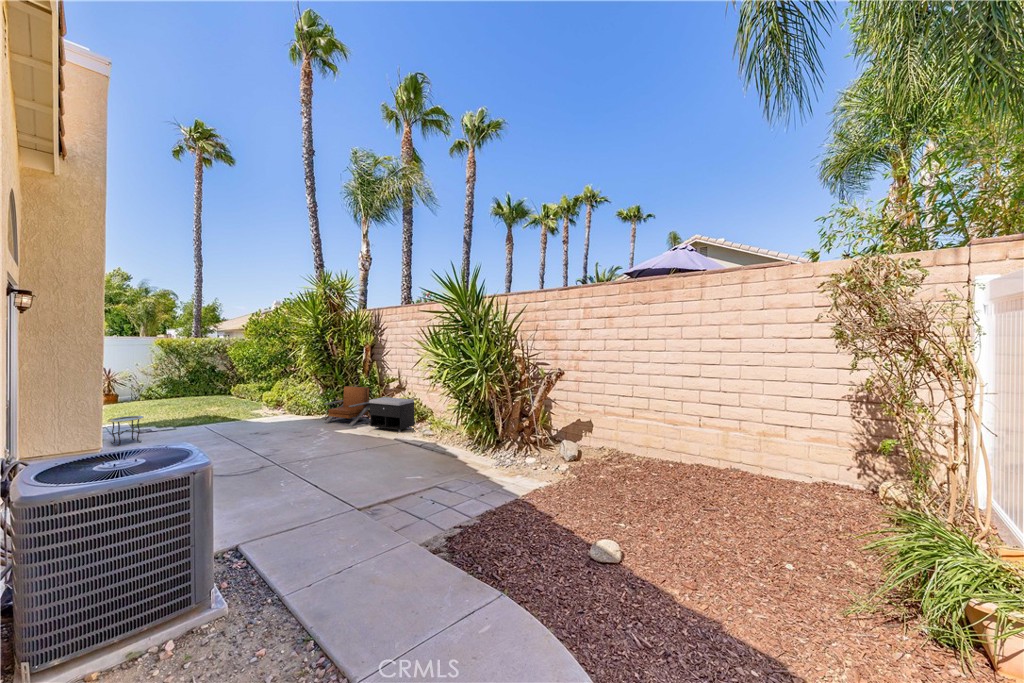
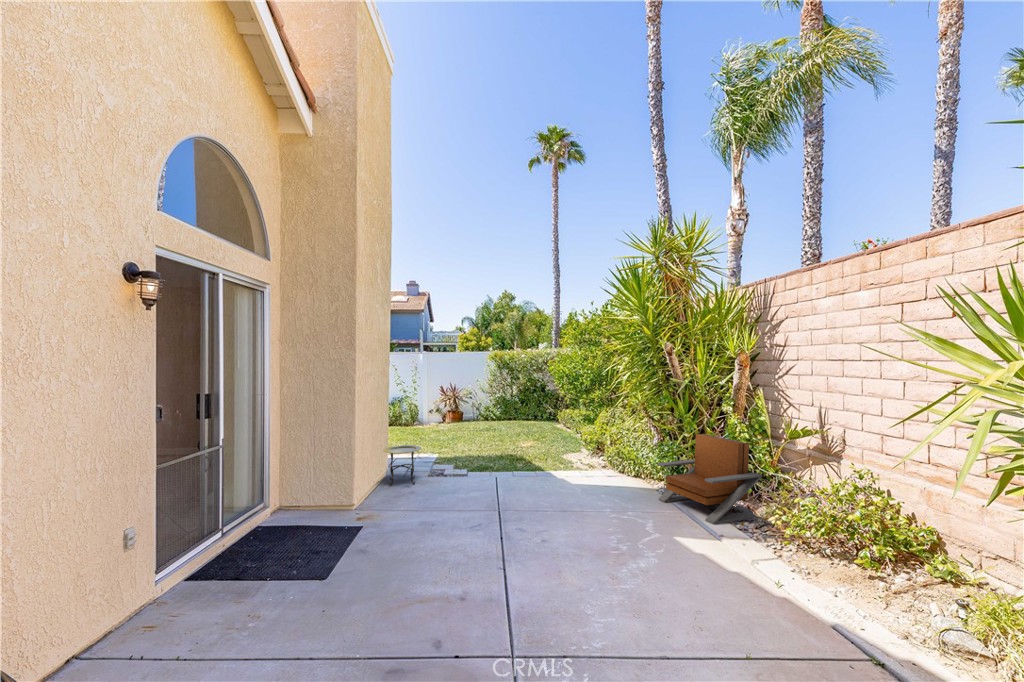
storage bench: present [369,397,414,432] -> none [754,474,895,588]

